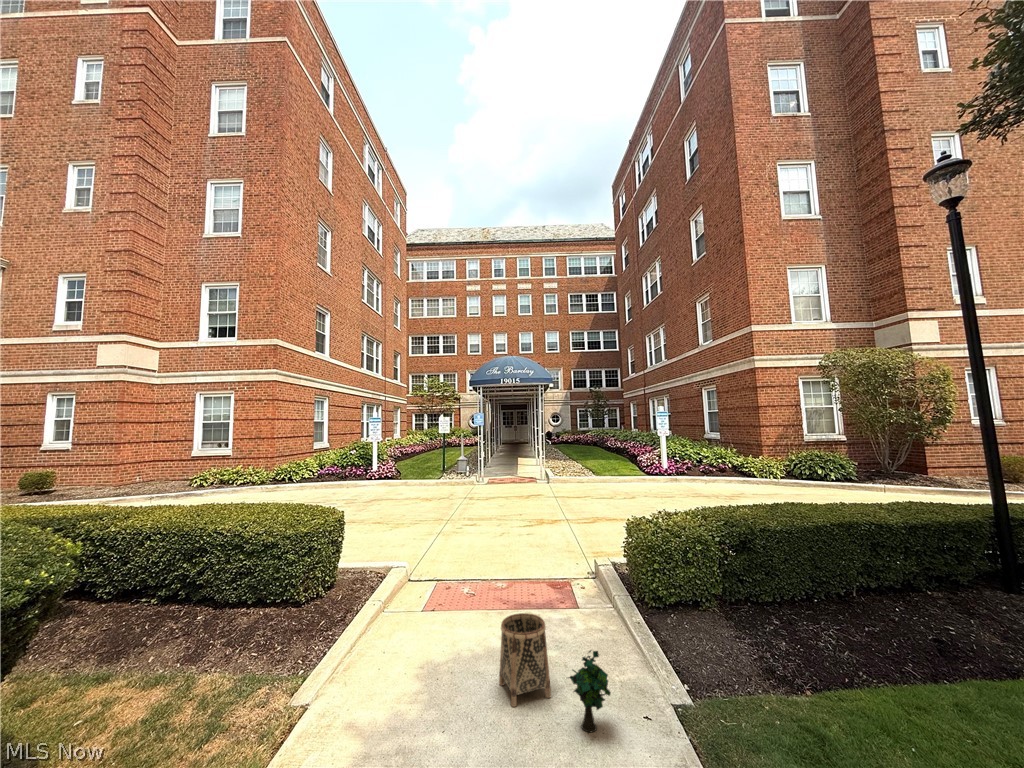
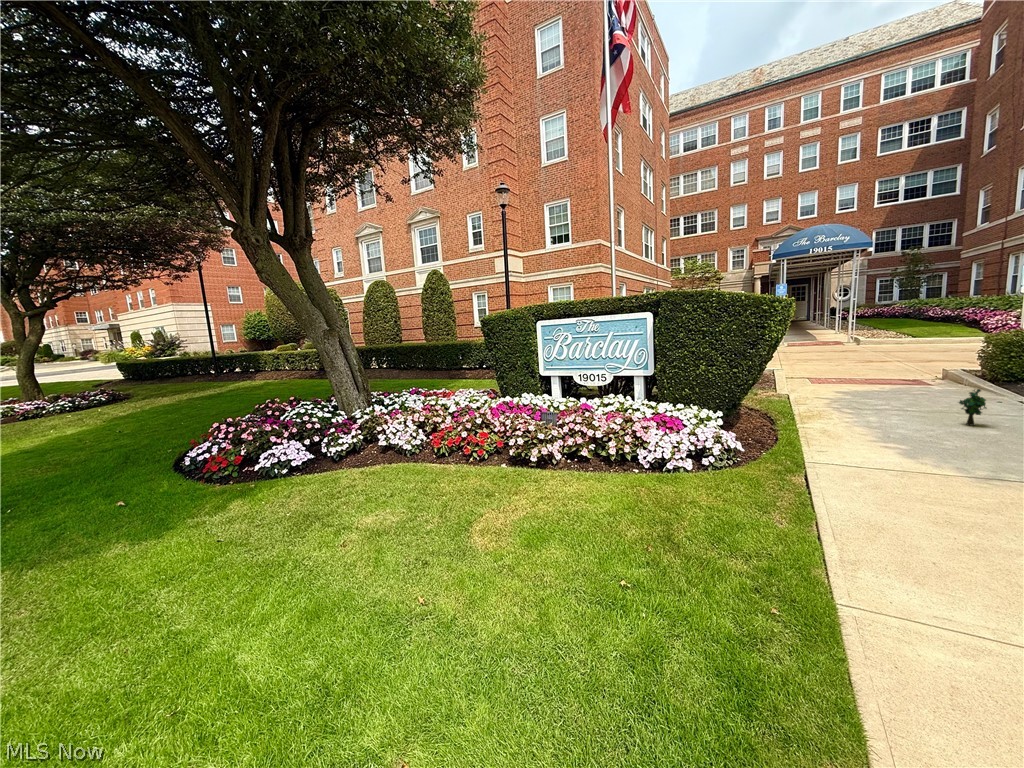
basket: present [499,613,551,707] -> none [903,382,940,420]

